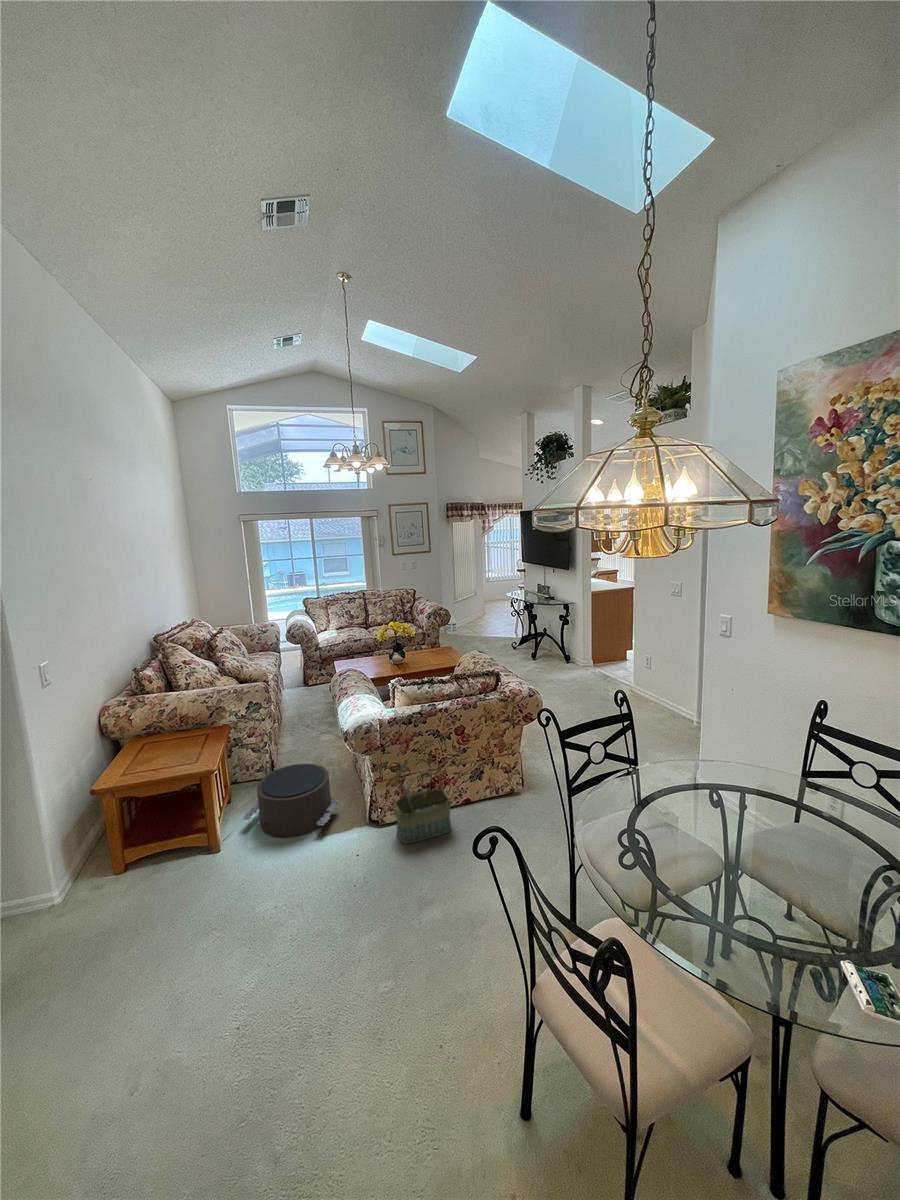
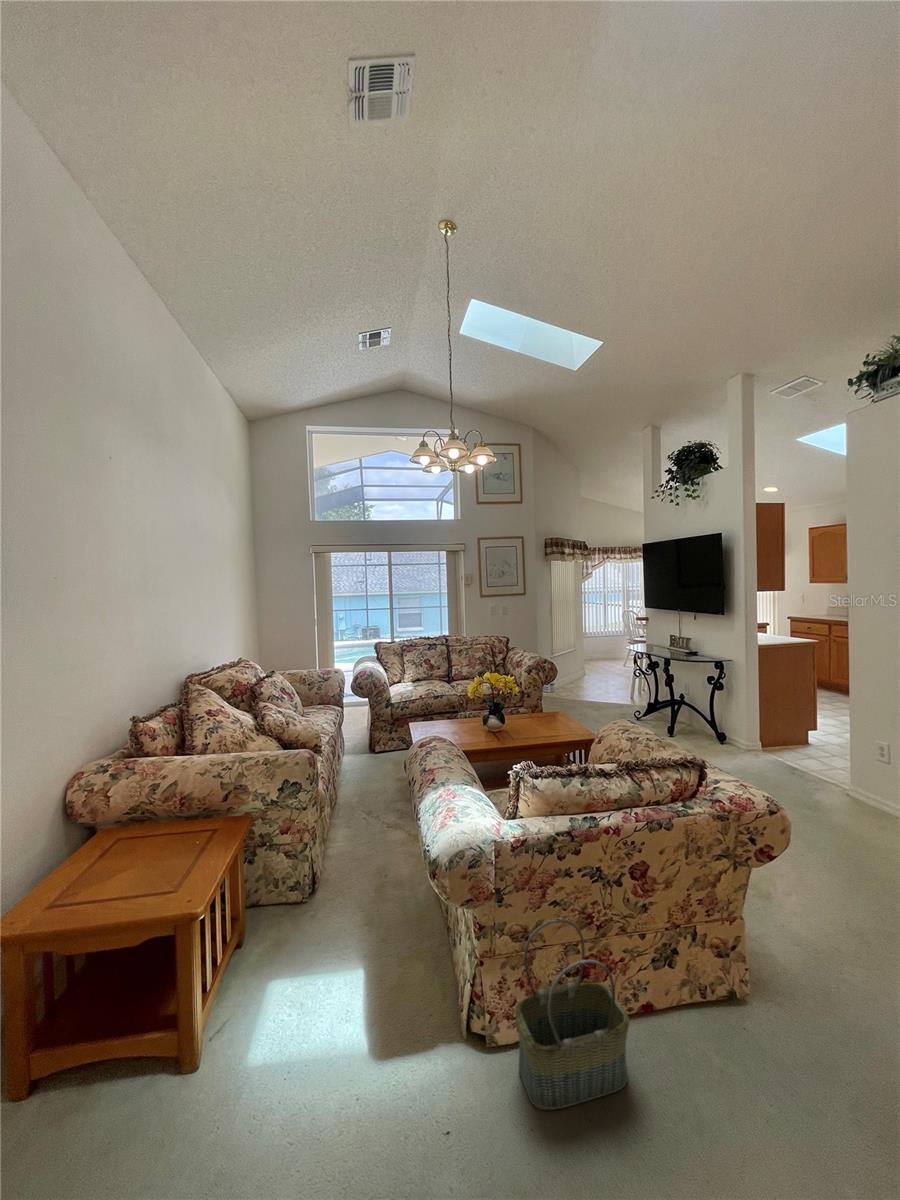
pouf: present [243,764,339,838] -> none [248,891,413,1048]

